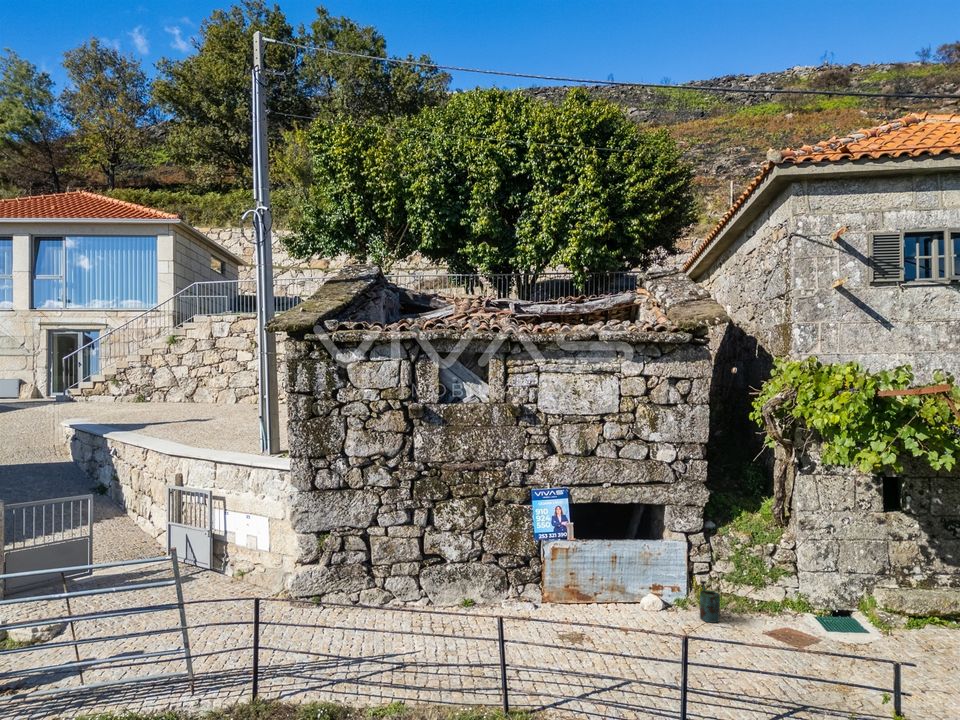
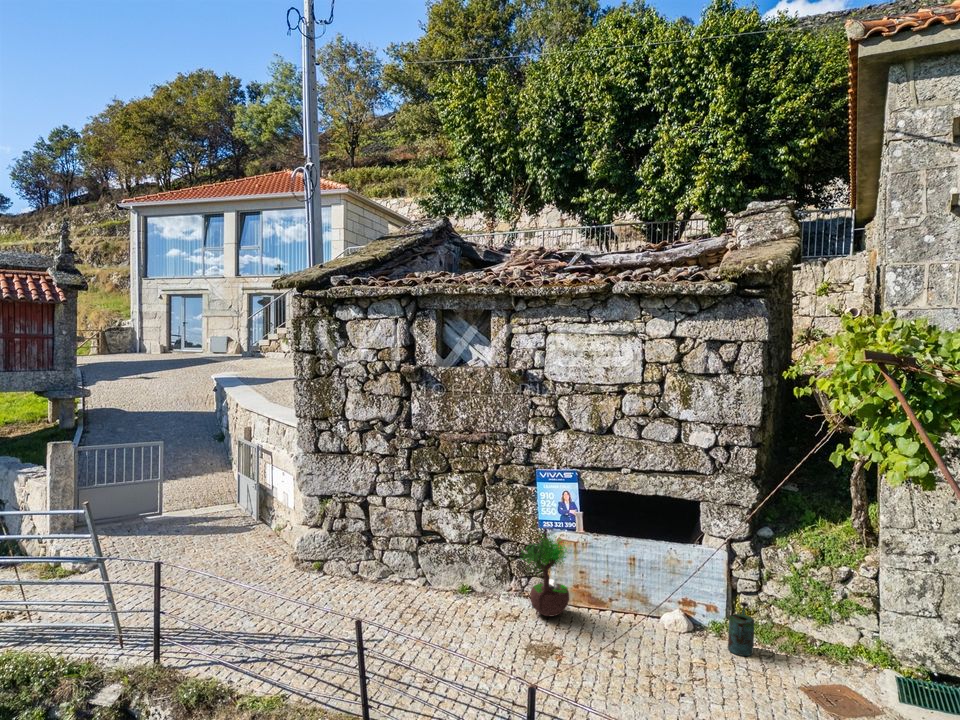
potted tree: none [530,540,576,615] -> present [522,535,569,616]

